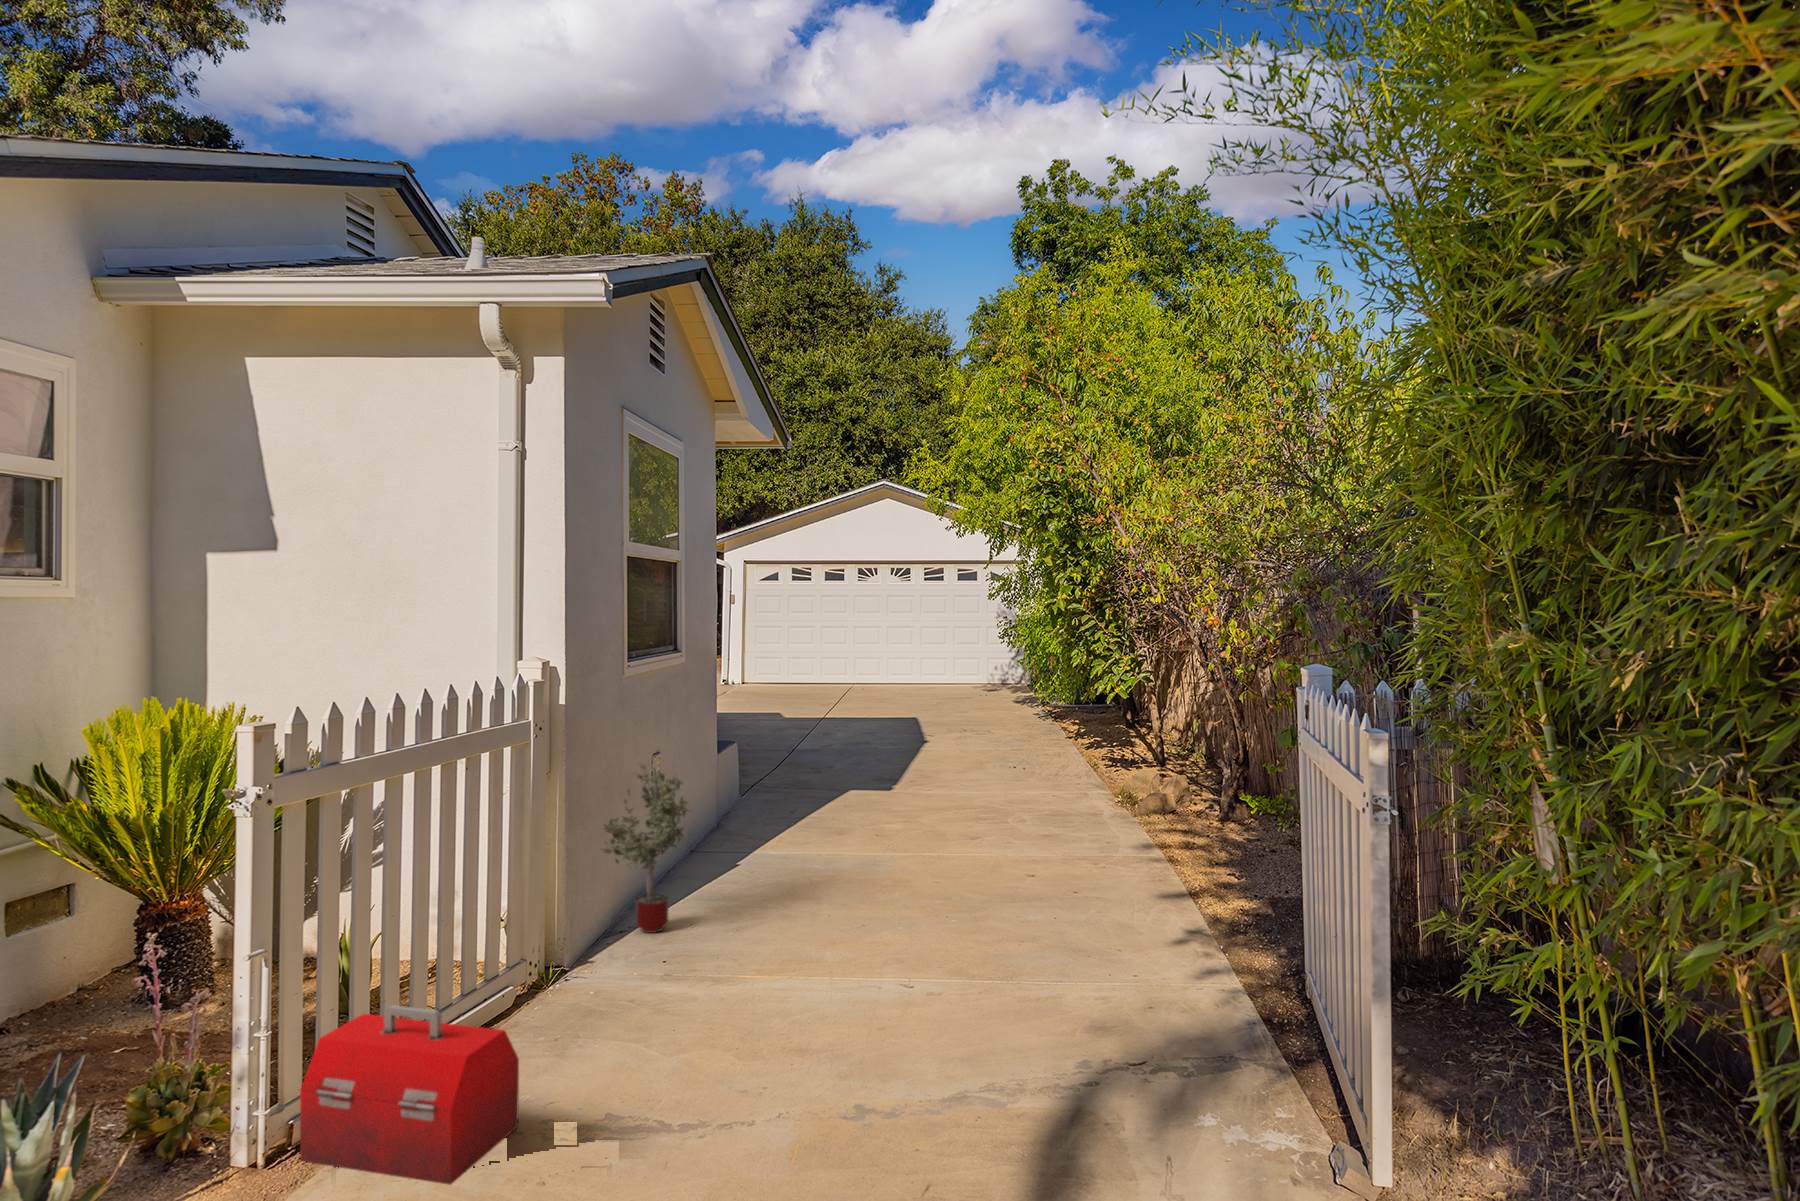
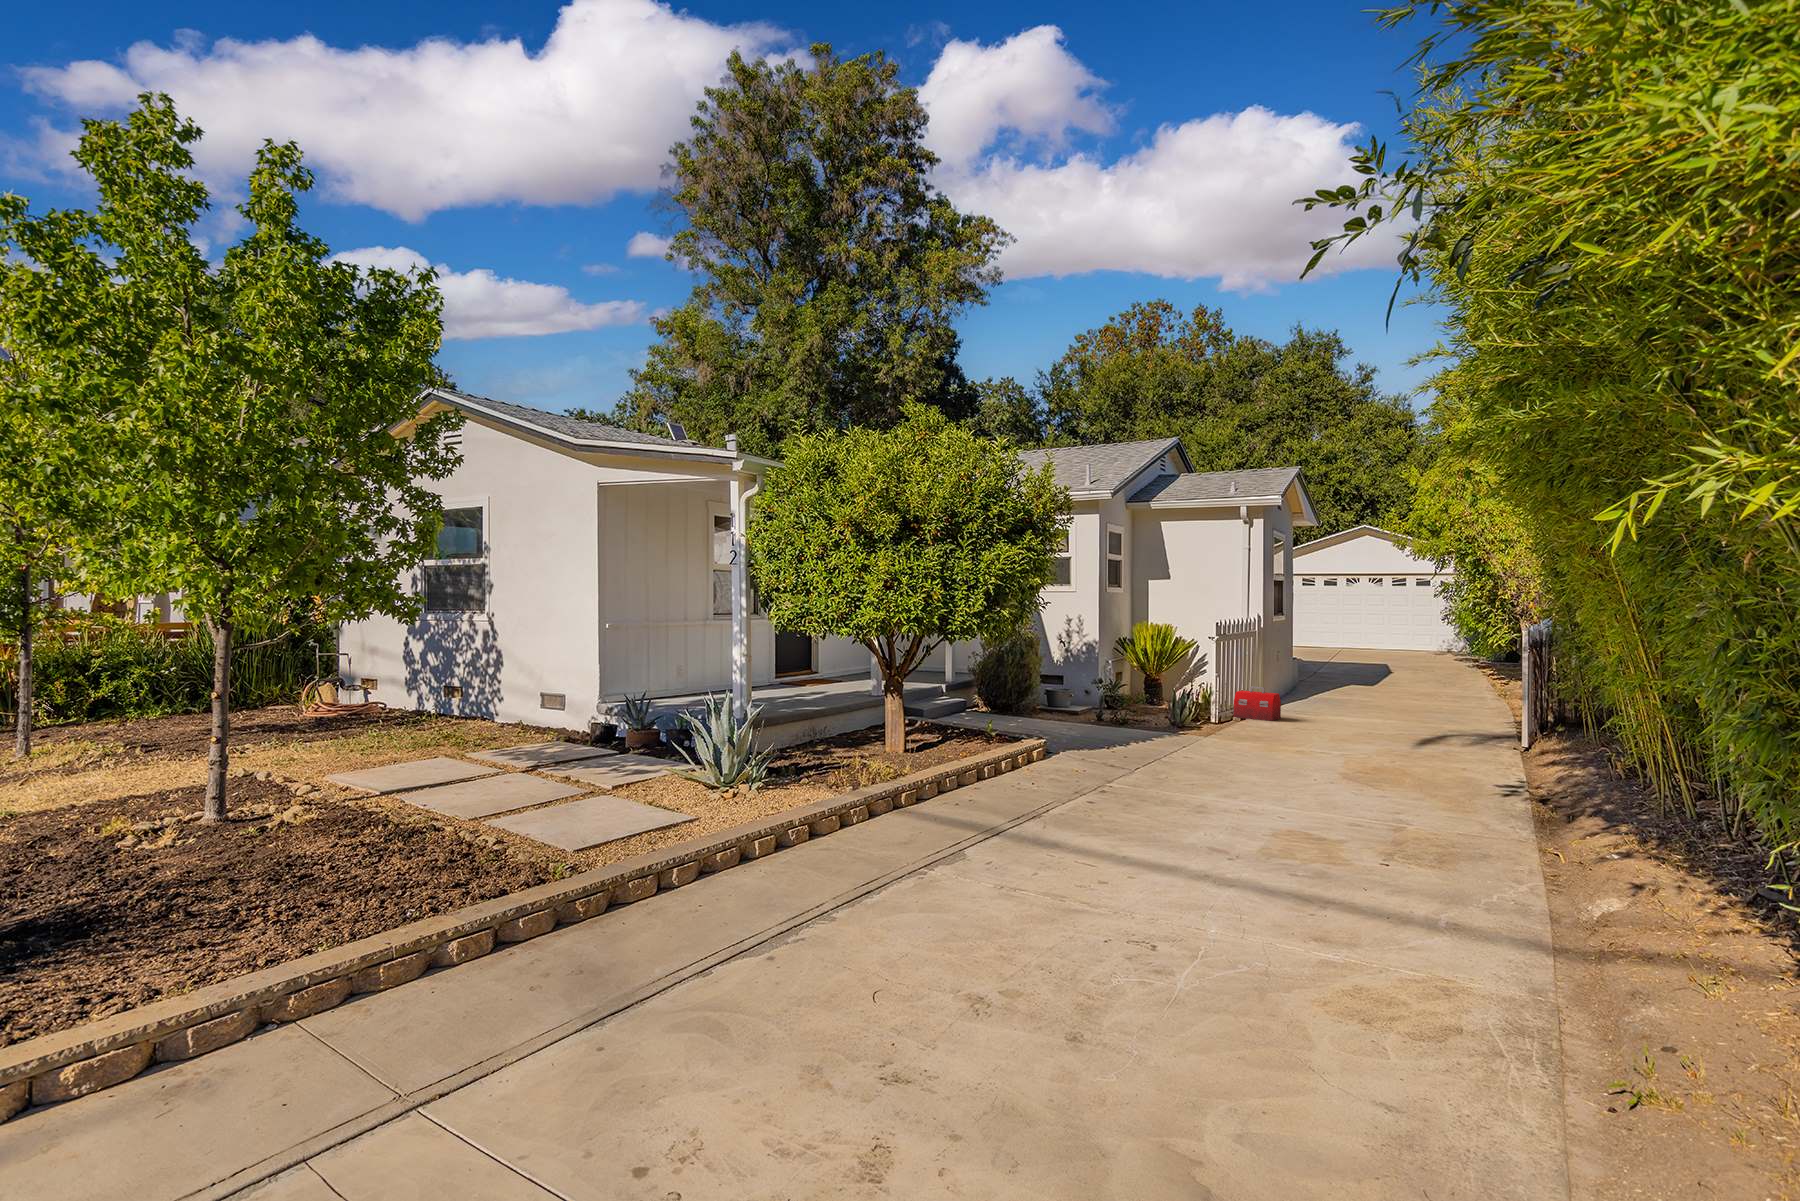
potted tree: present [603,764,688,933] -> none [1273,648,1303,702]

